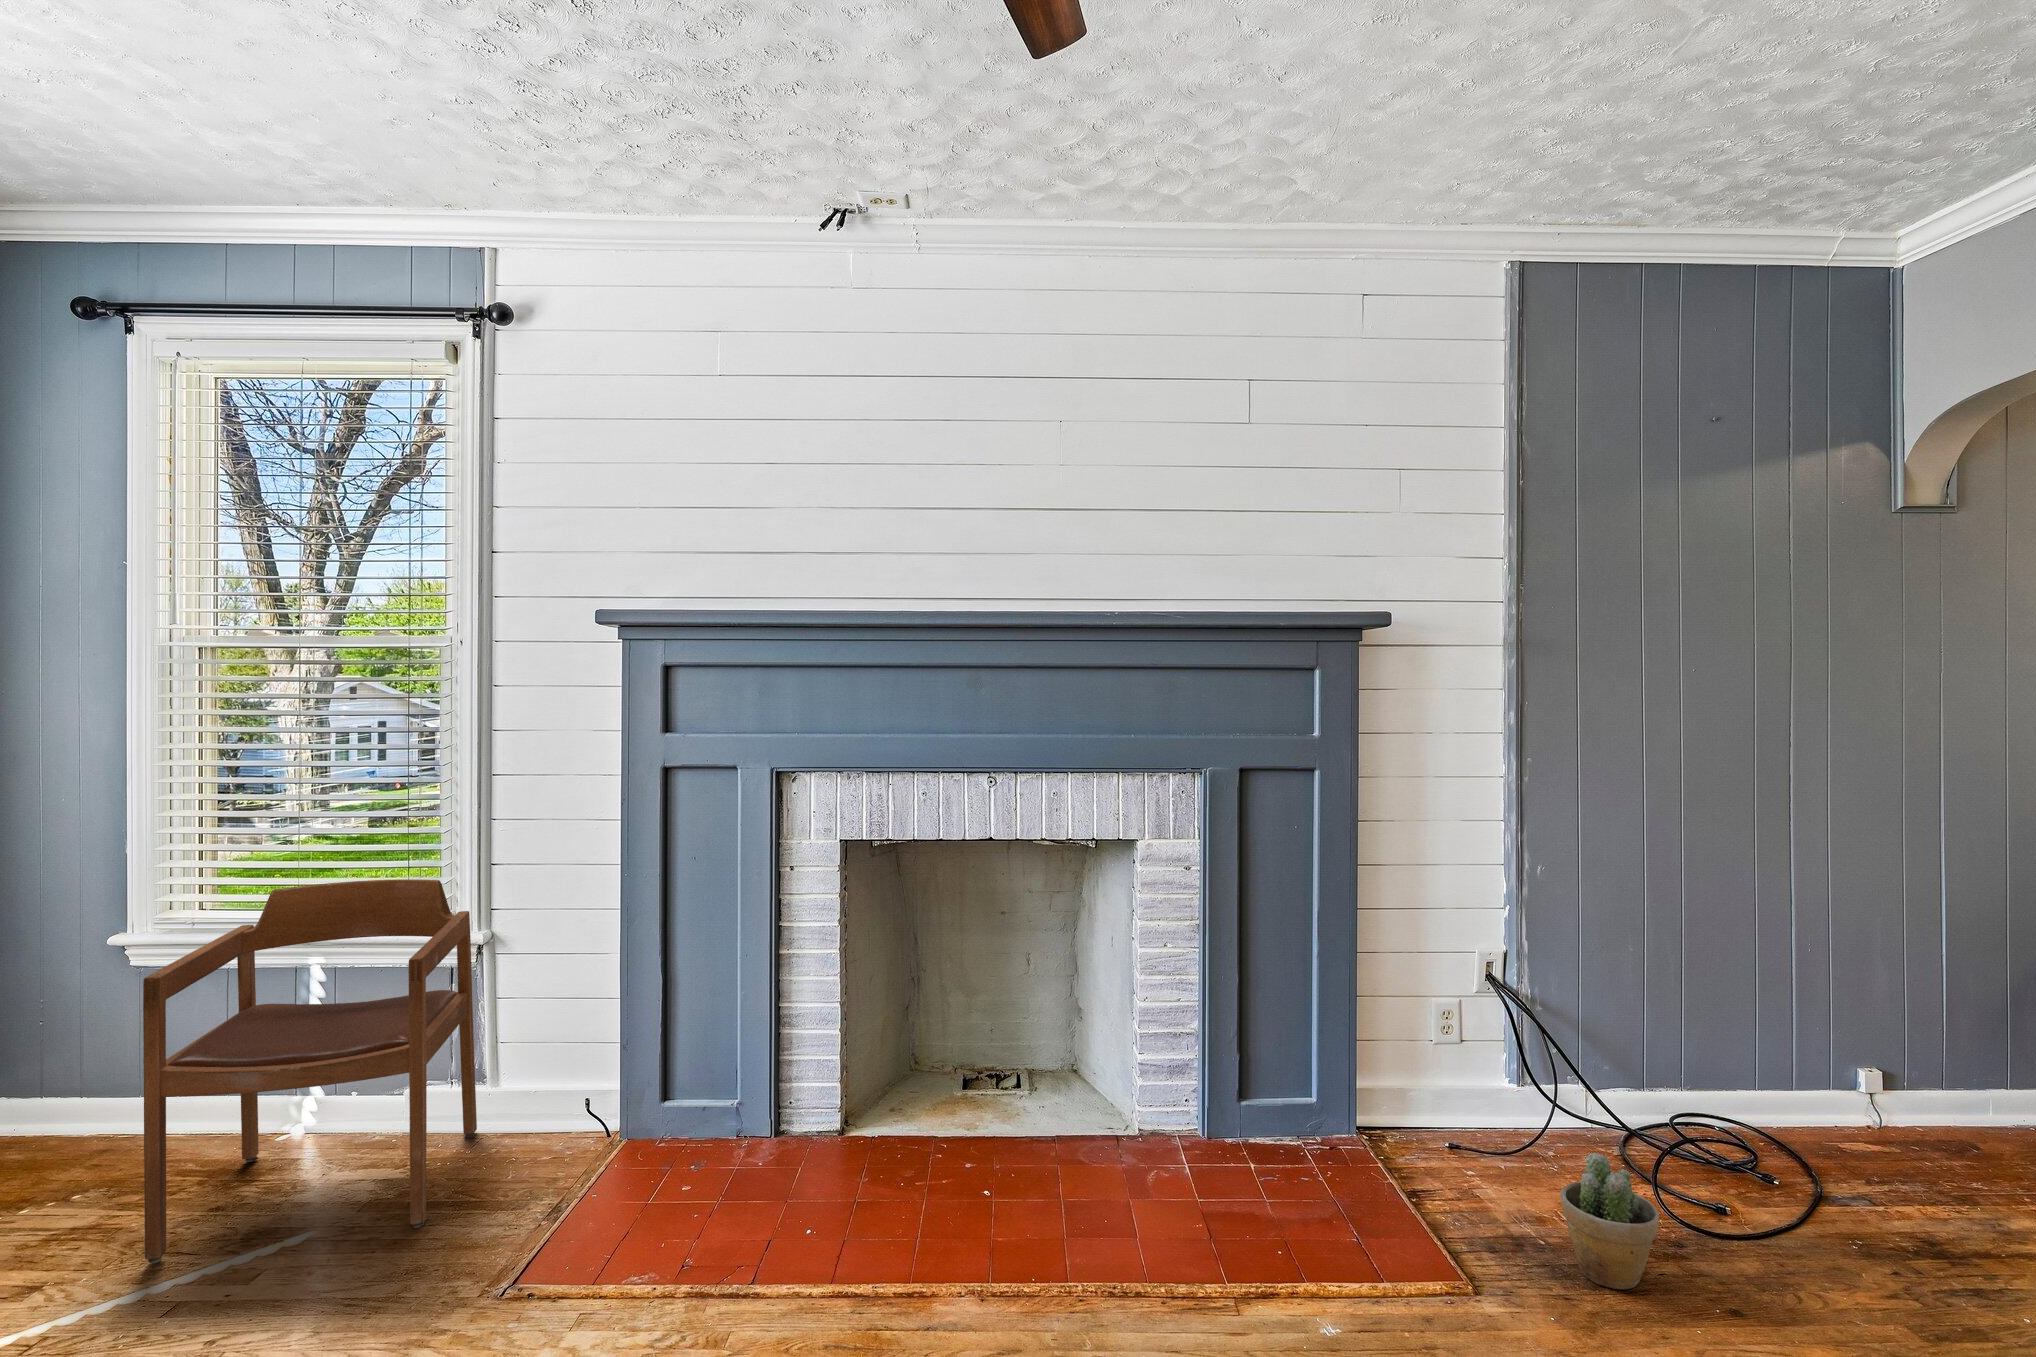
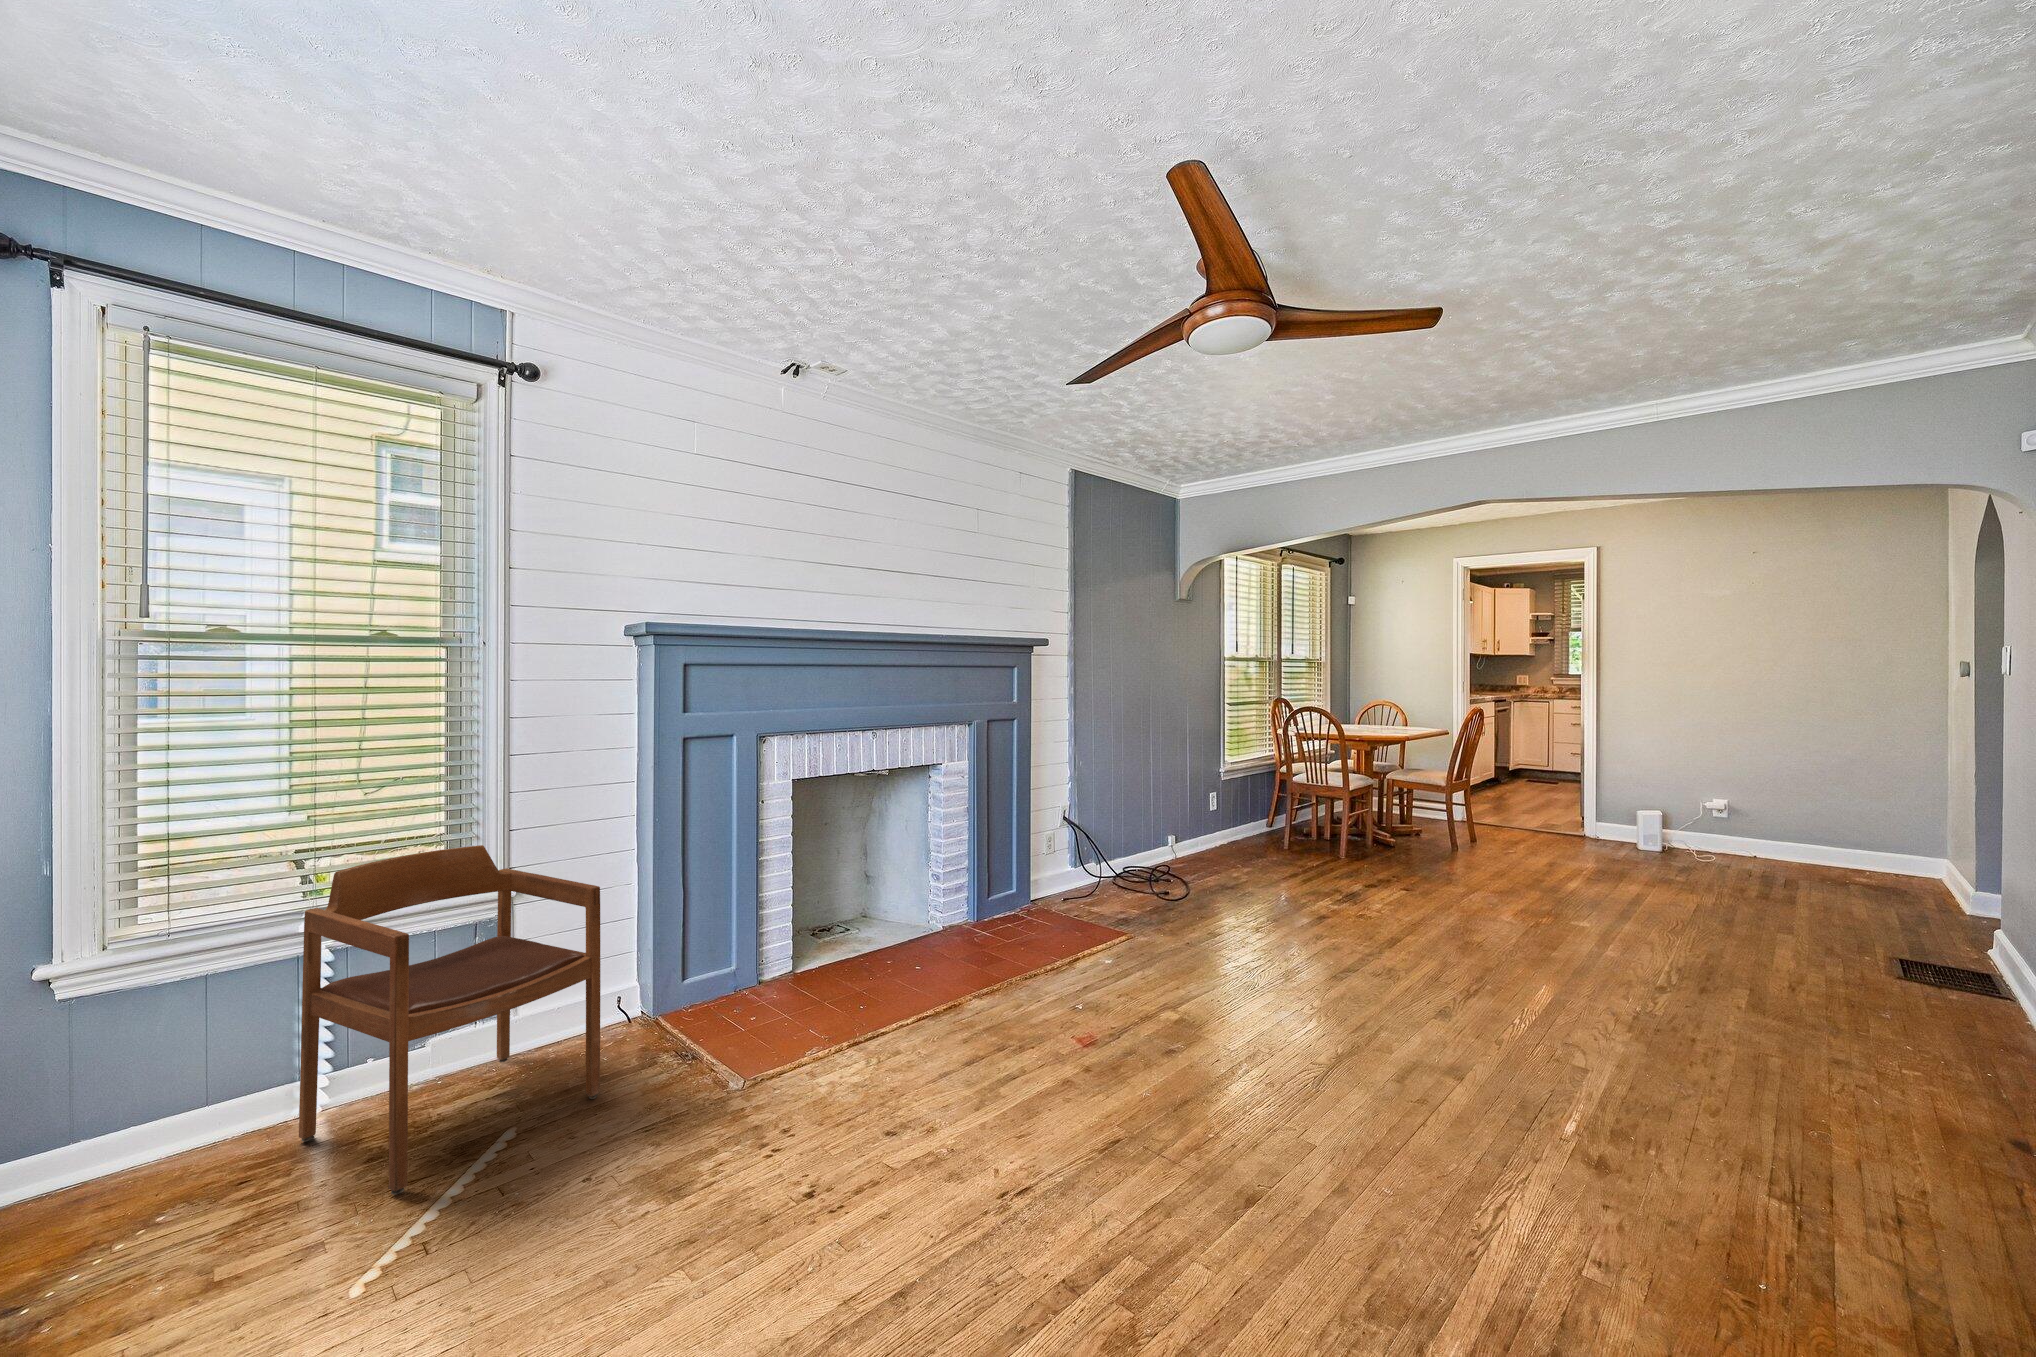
potted plant: present [1560,1153,1659,1289] -> none [1147,870,1183,922]

